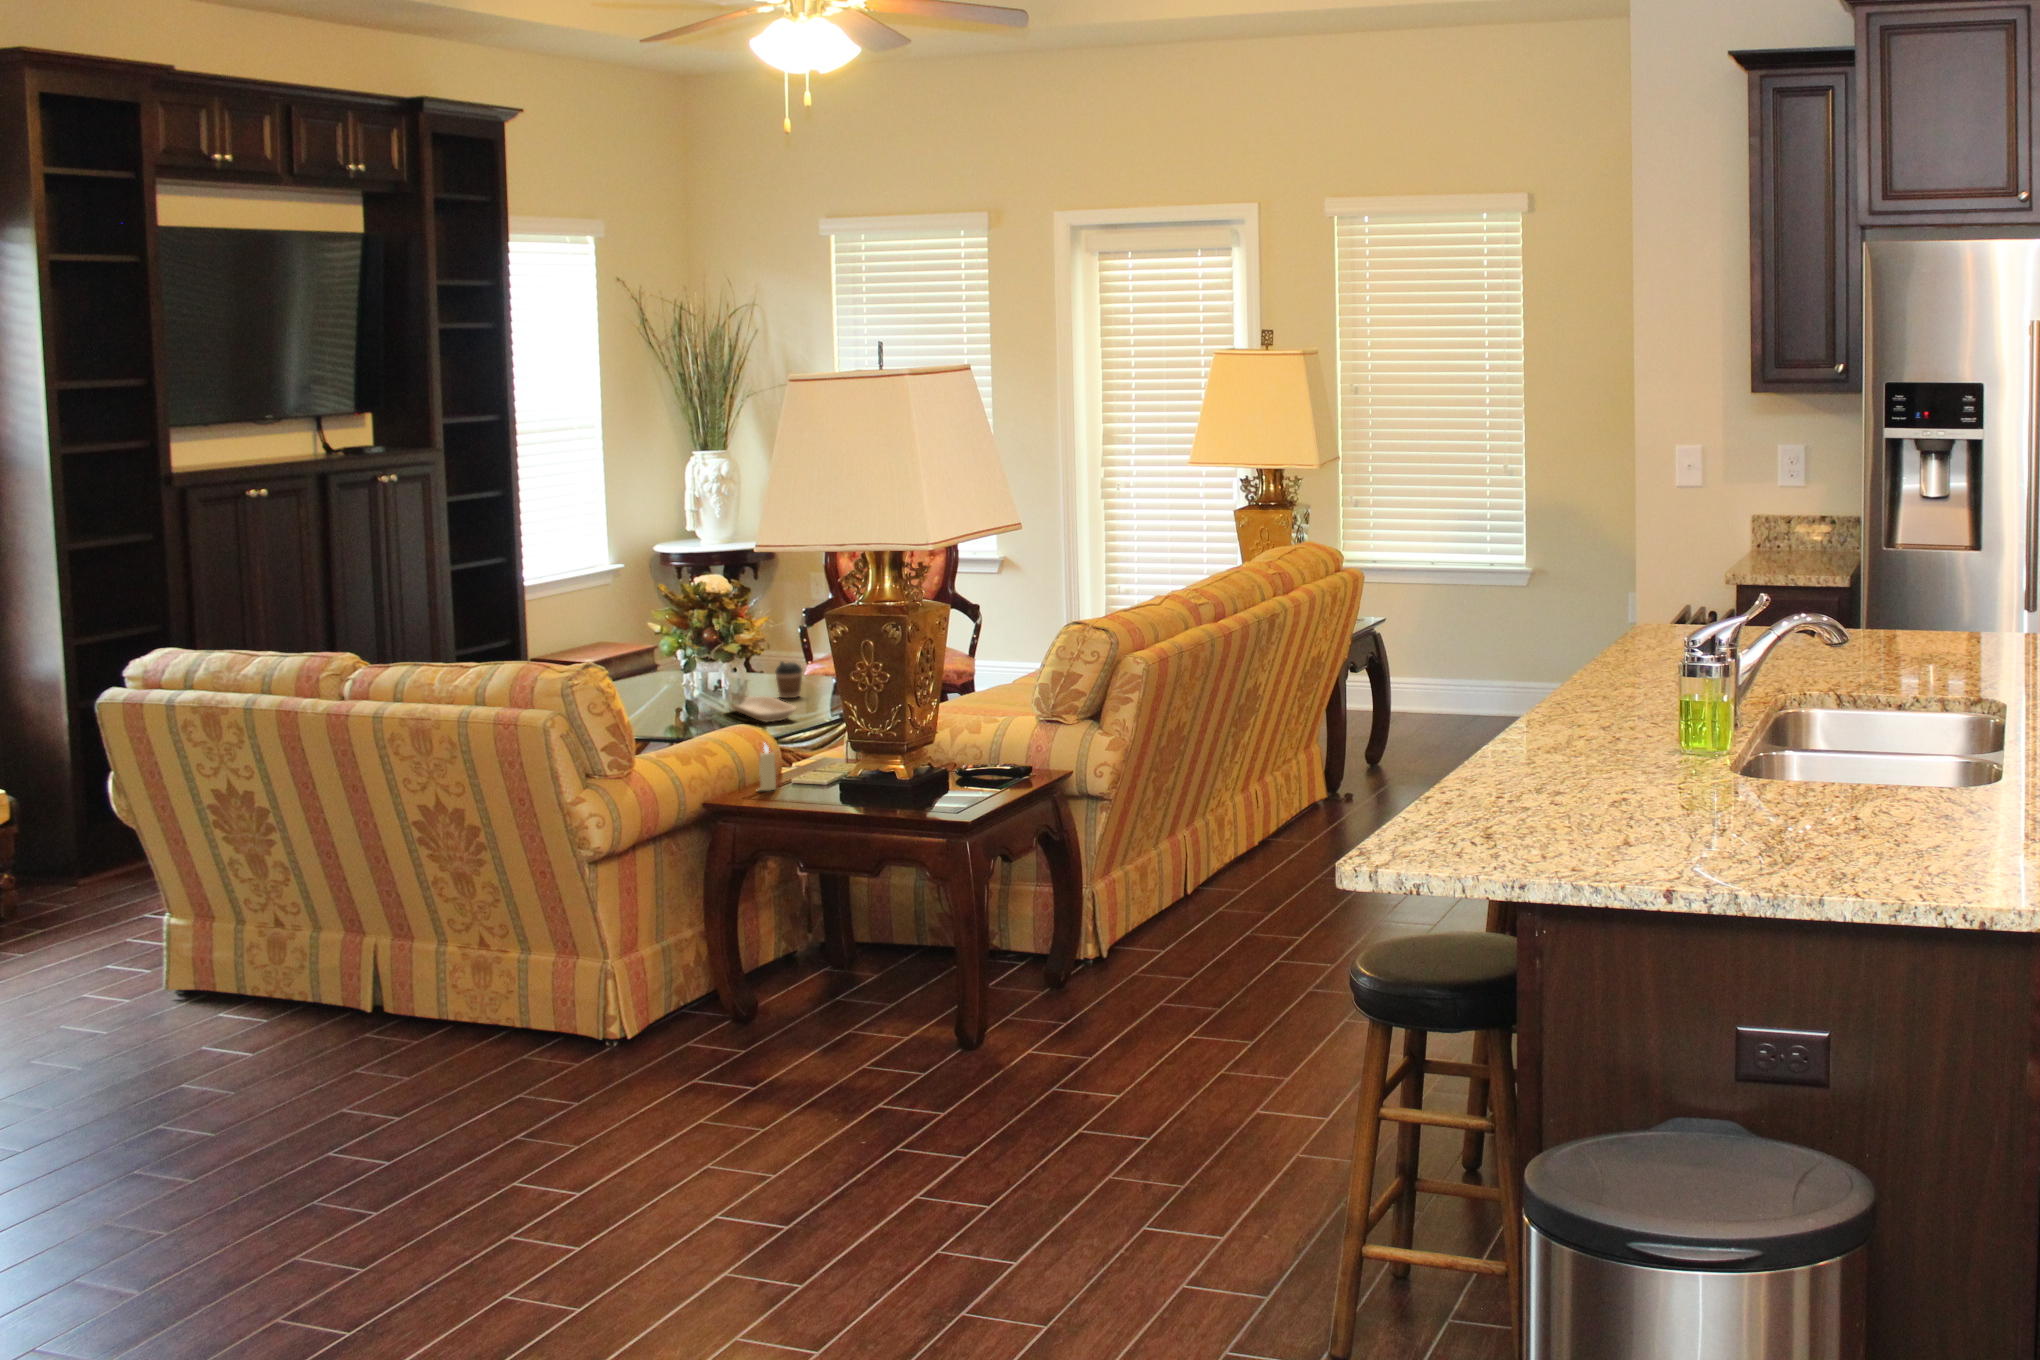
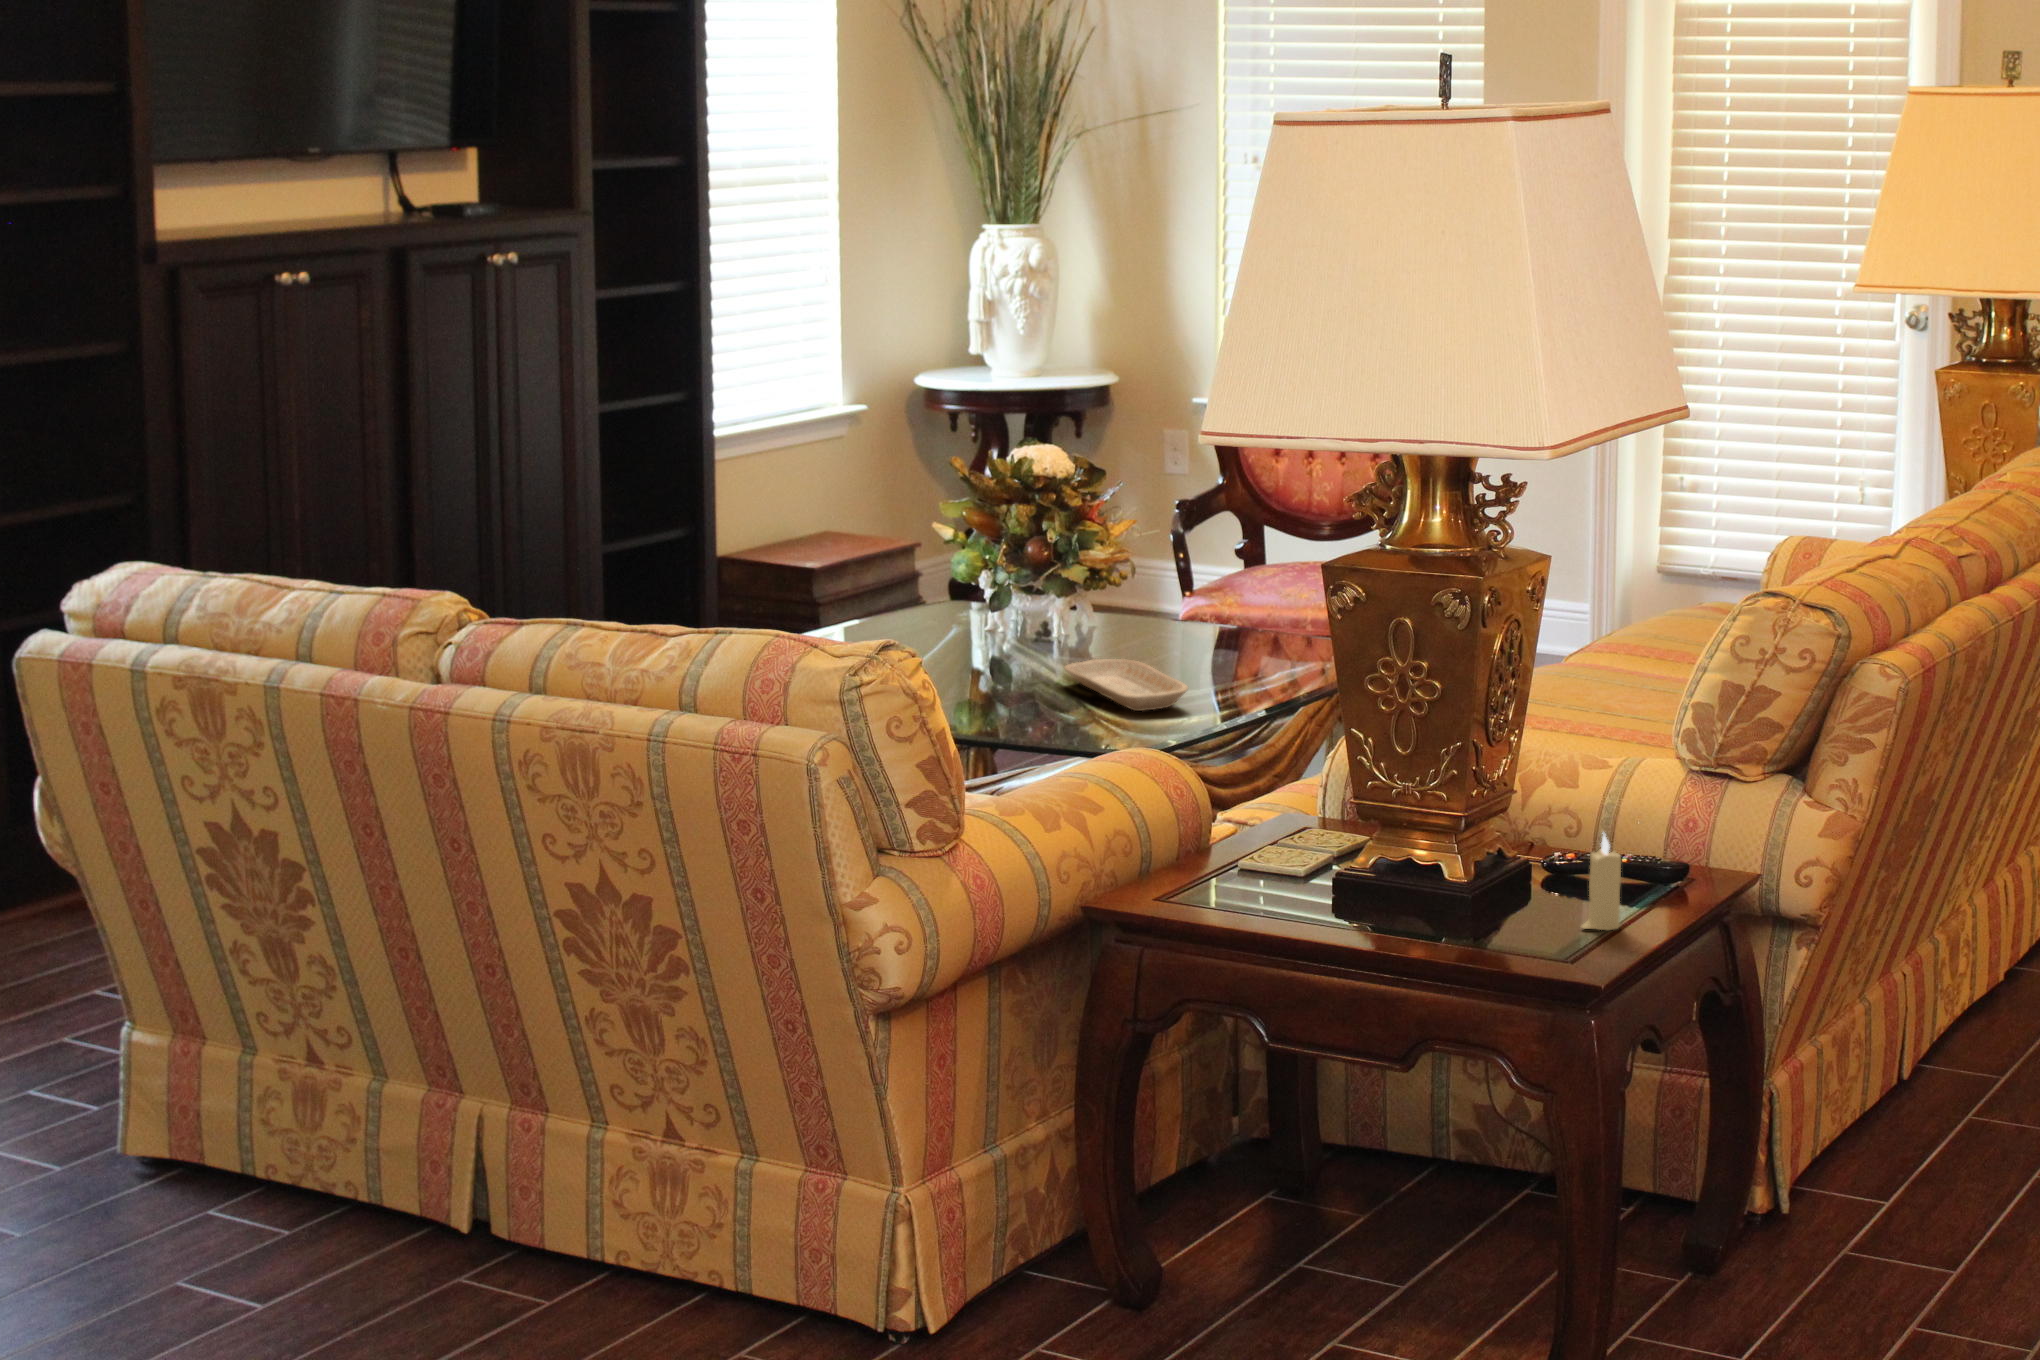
coffee cup: present [775,662,802,698] -> none [1142,596,1188,661]
candle: present [758,743,776,791] -> present [1582,833,1621,930]

